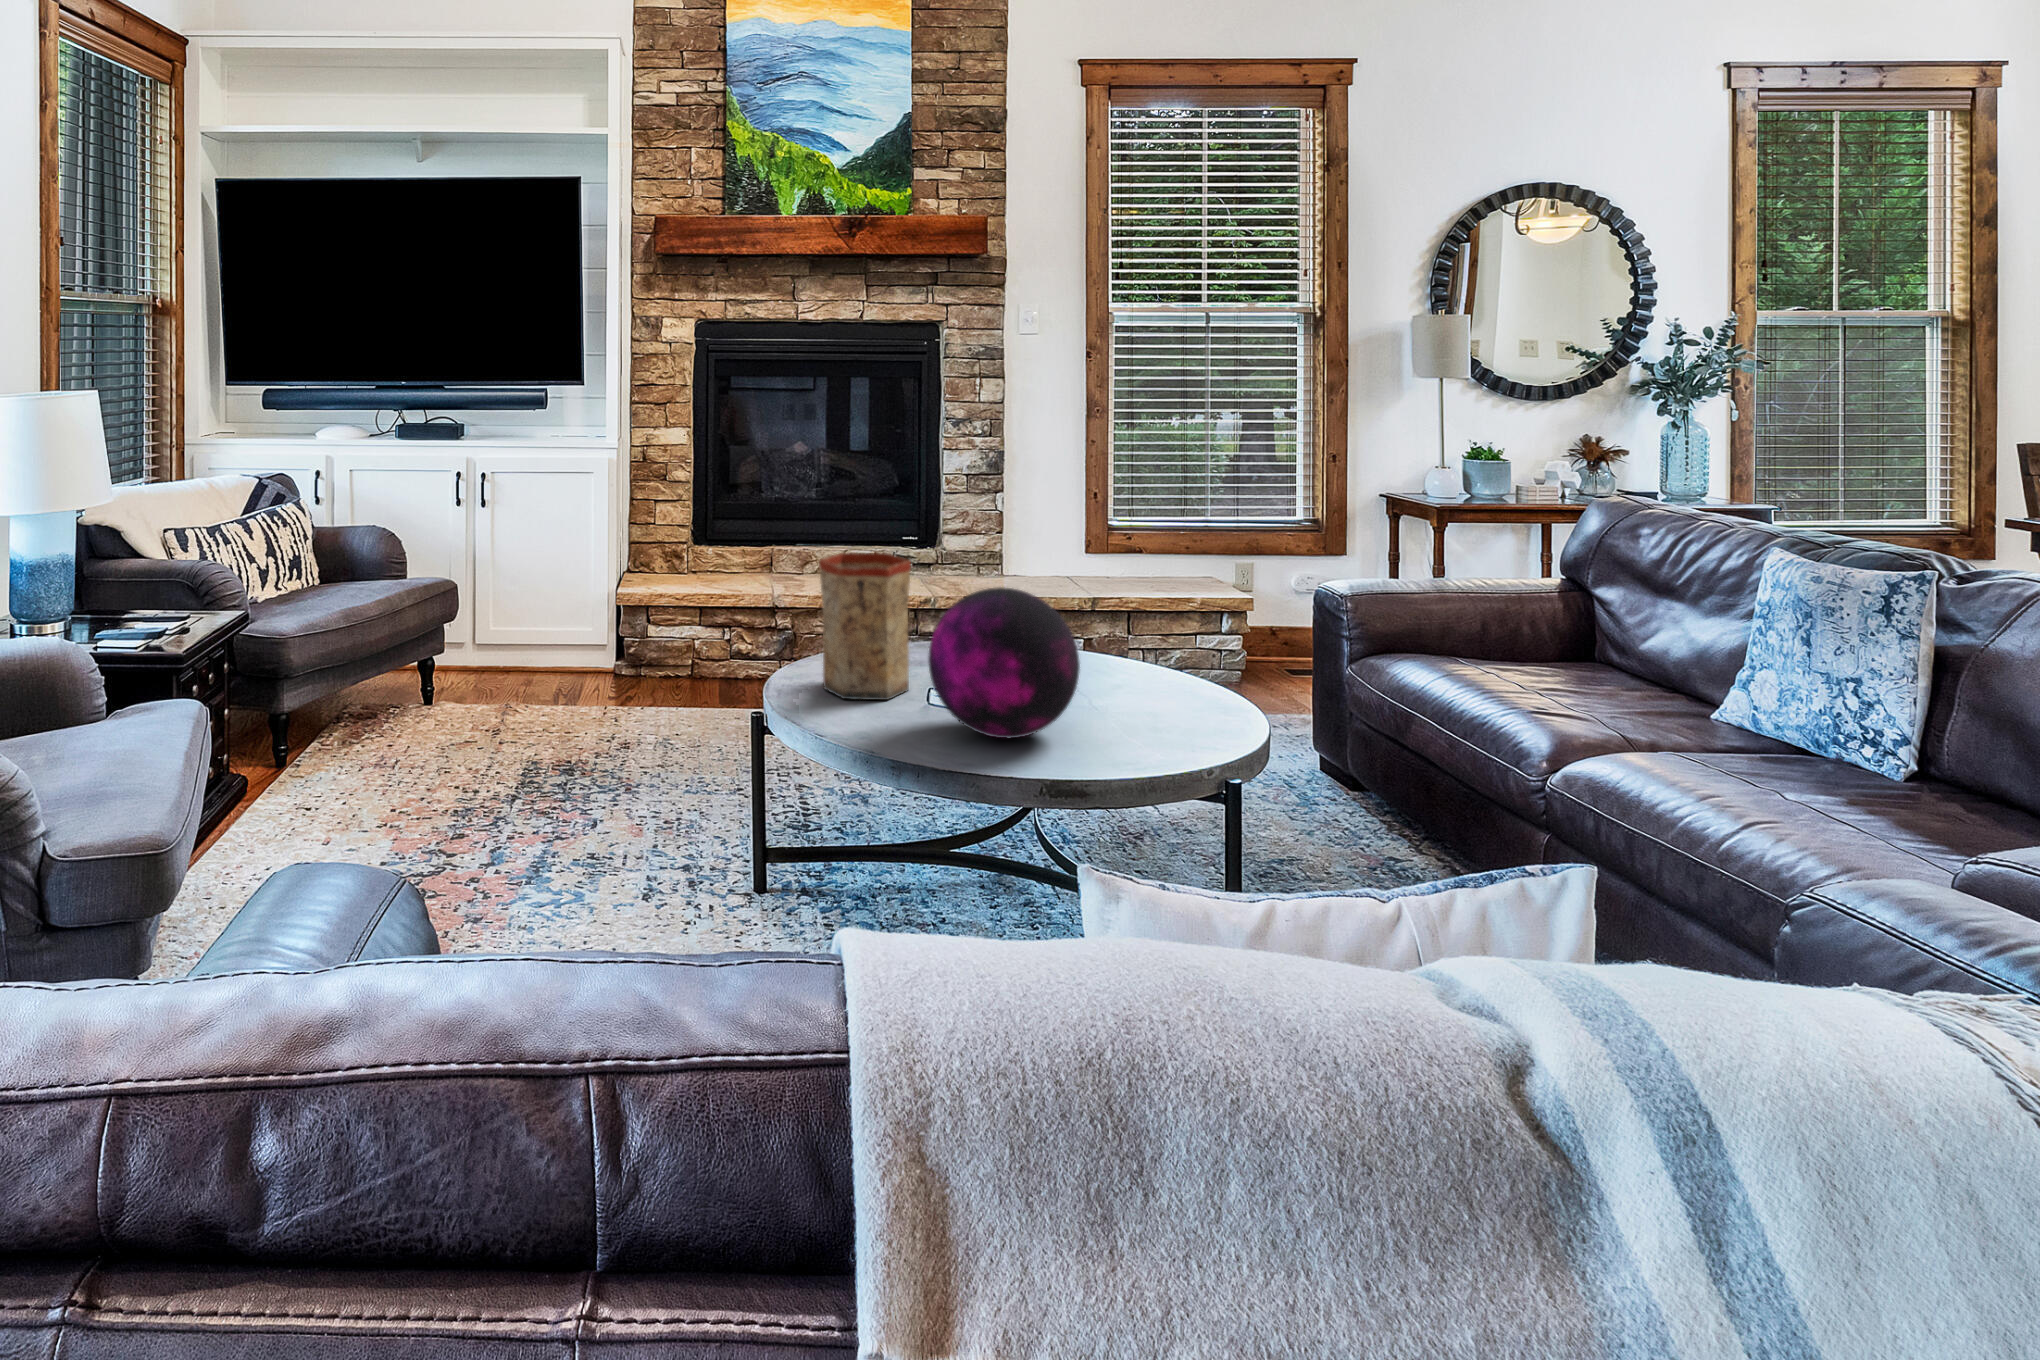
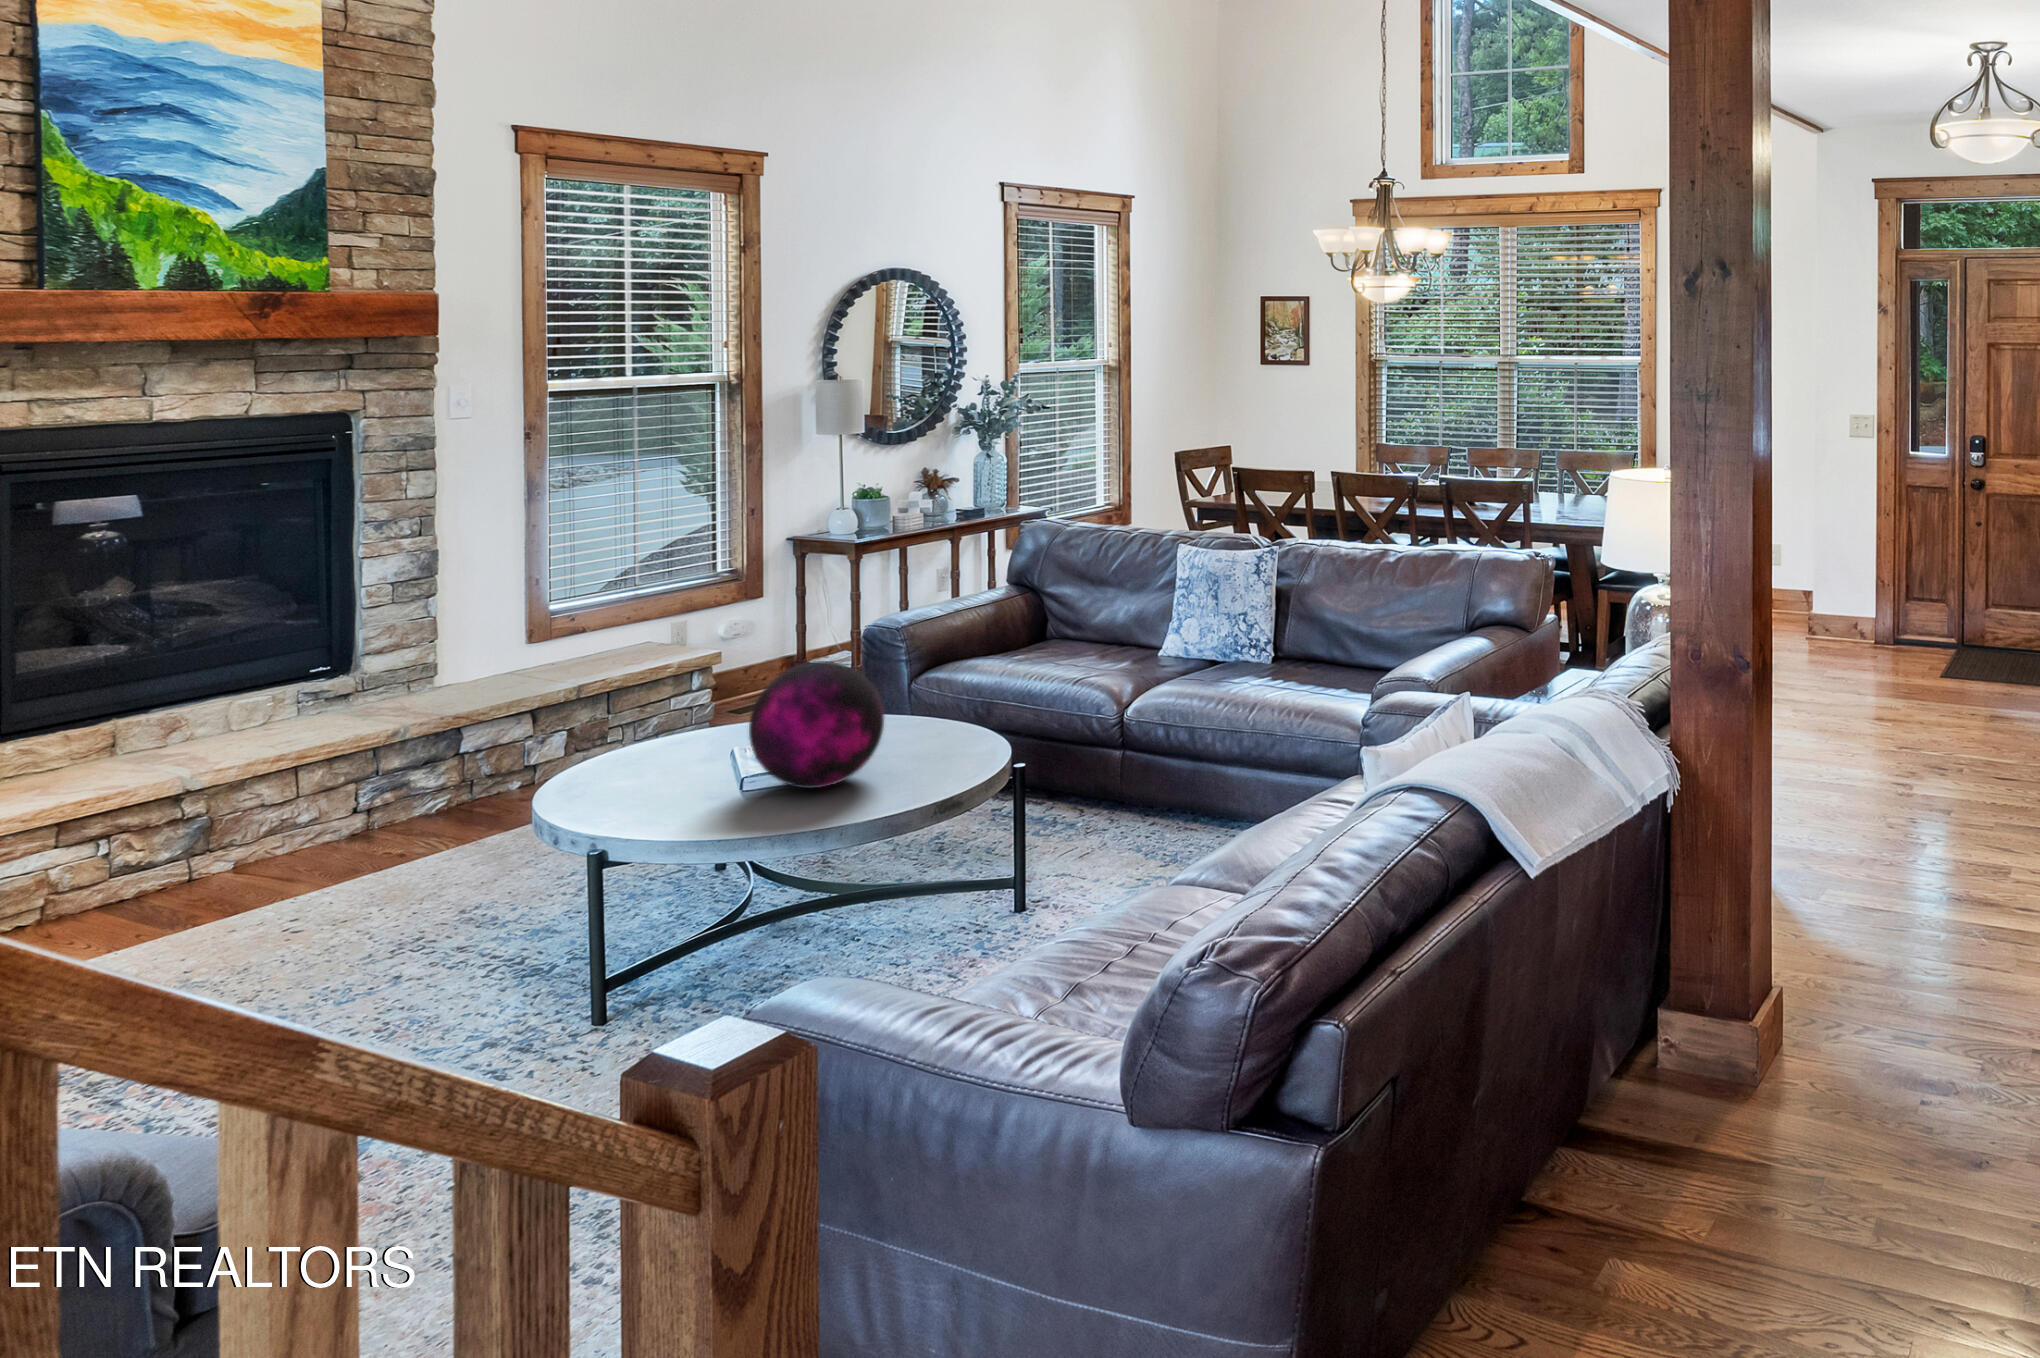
vase: present [819,553,911,700] -> none [582,660,672,806]

